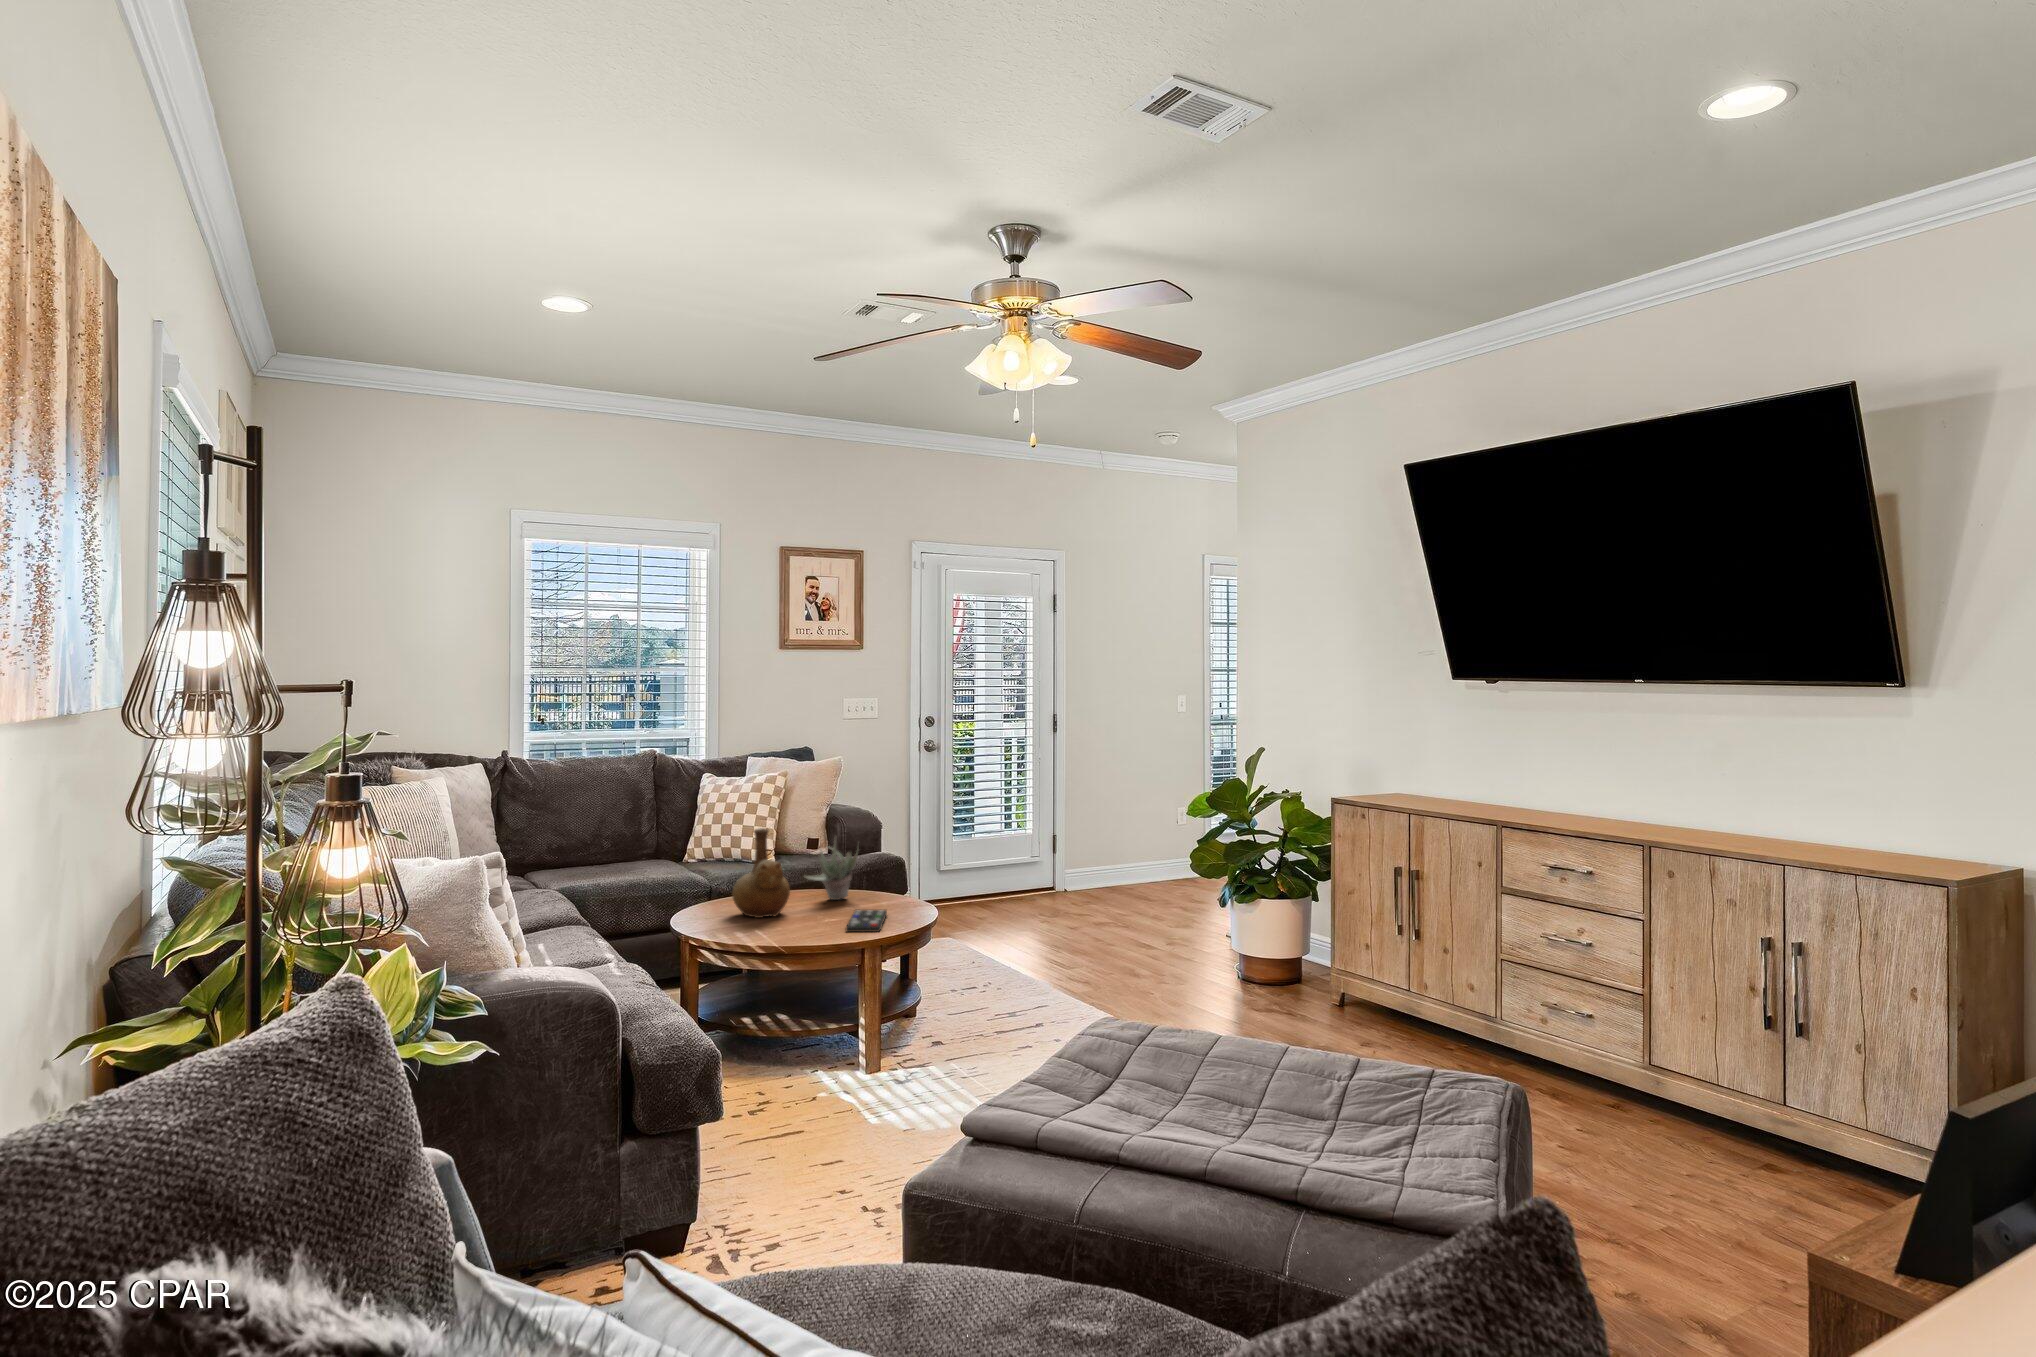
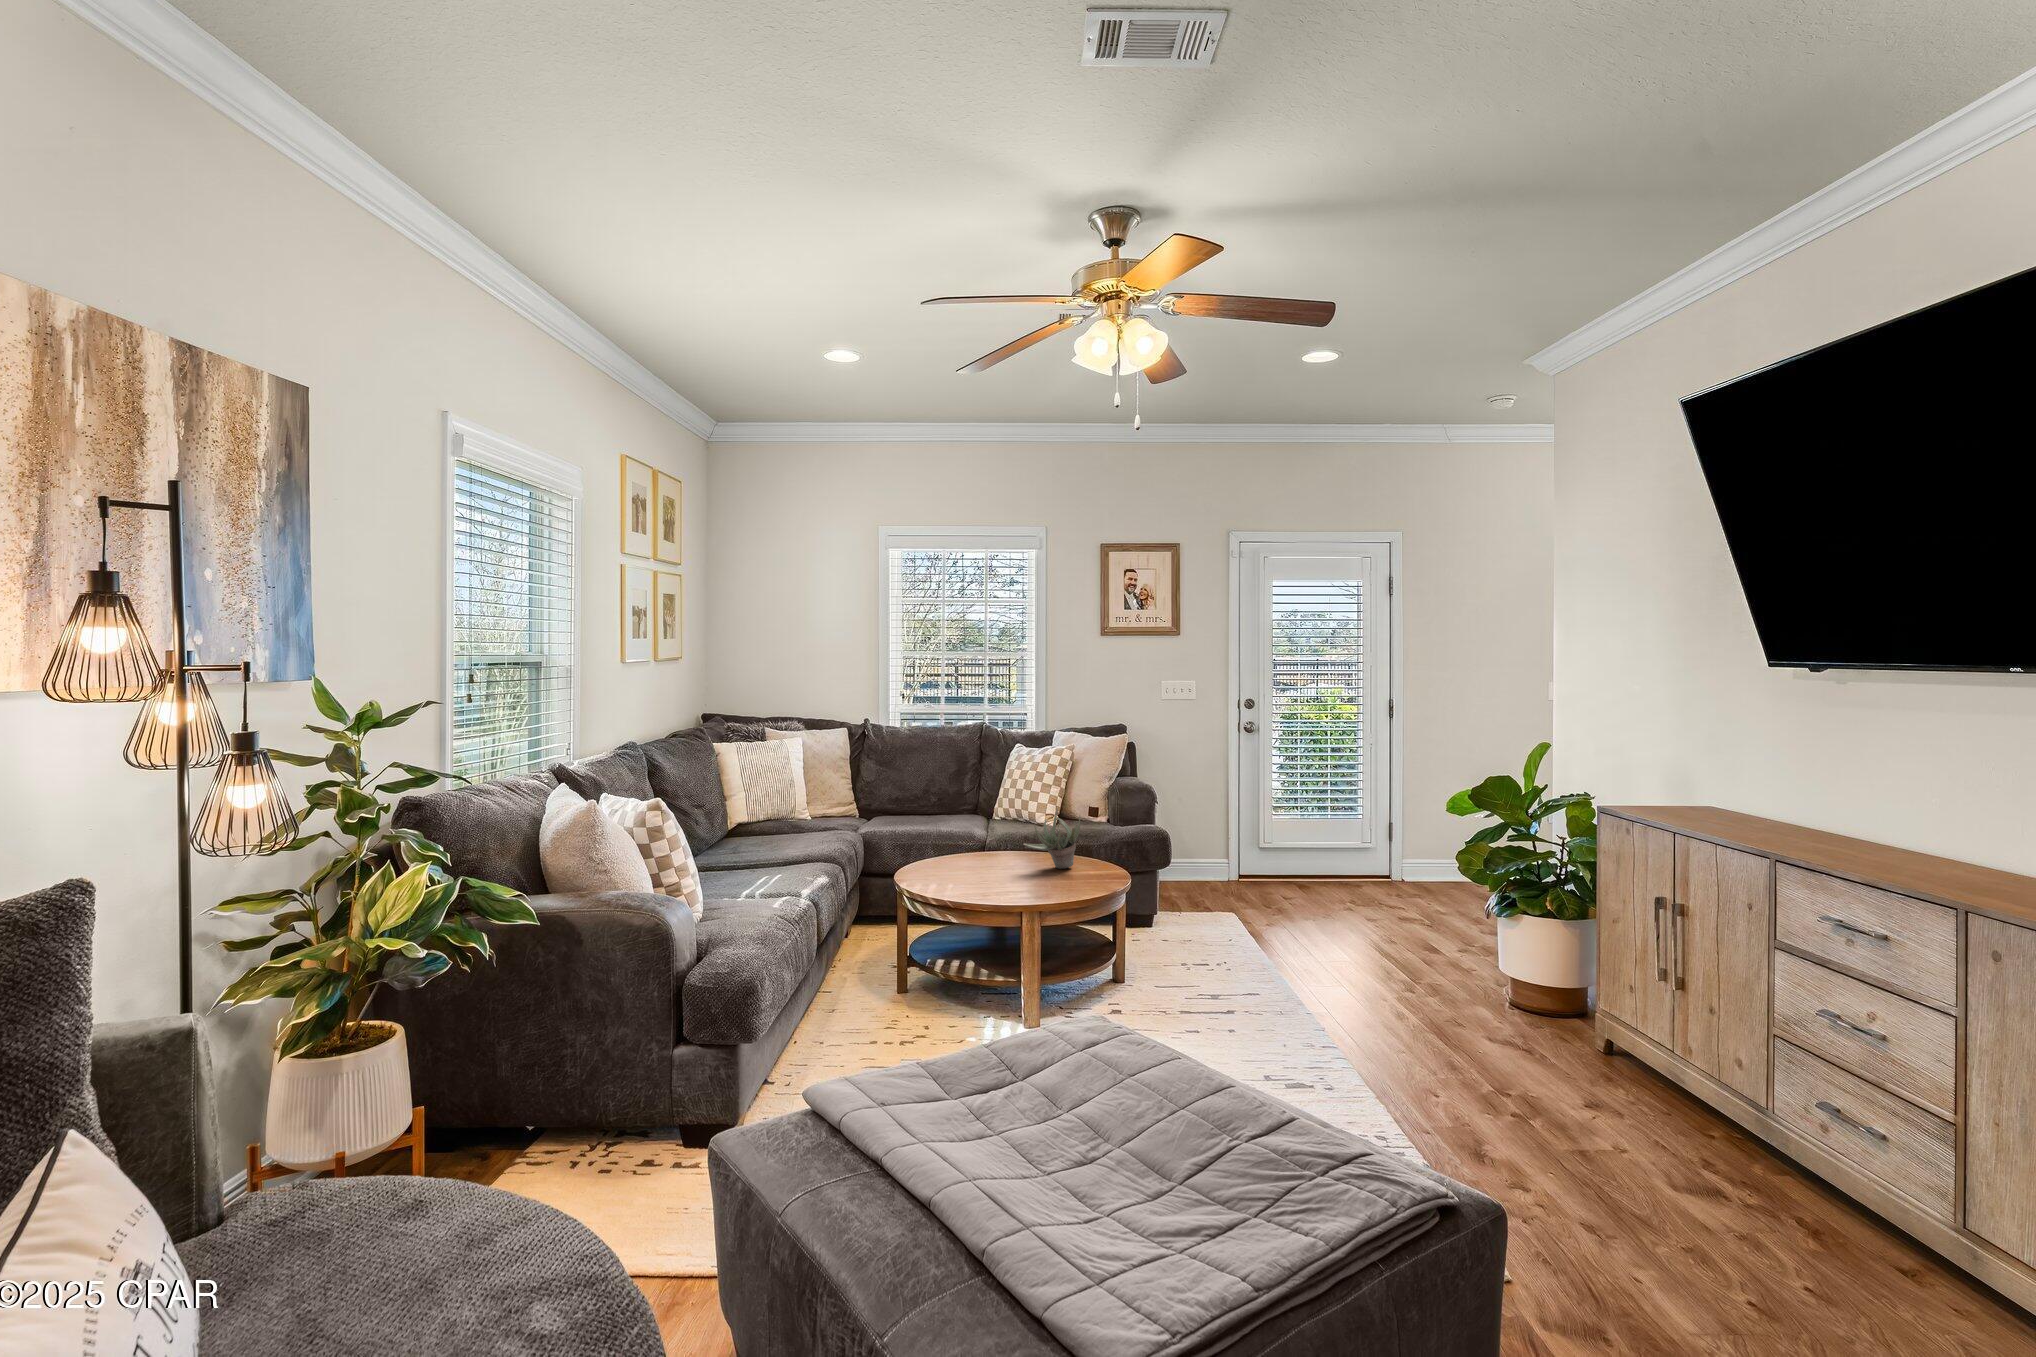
vase: present [732,828,790,918] -> none [952,797,1002,878]
remote control: present [846,910,887,932] -> none [1015,880,1078,904]

